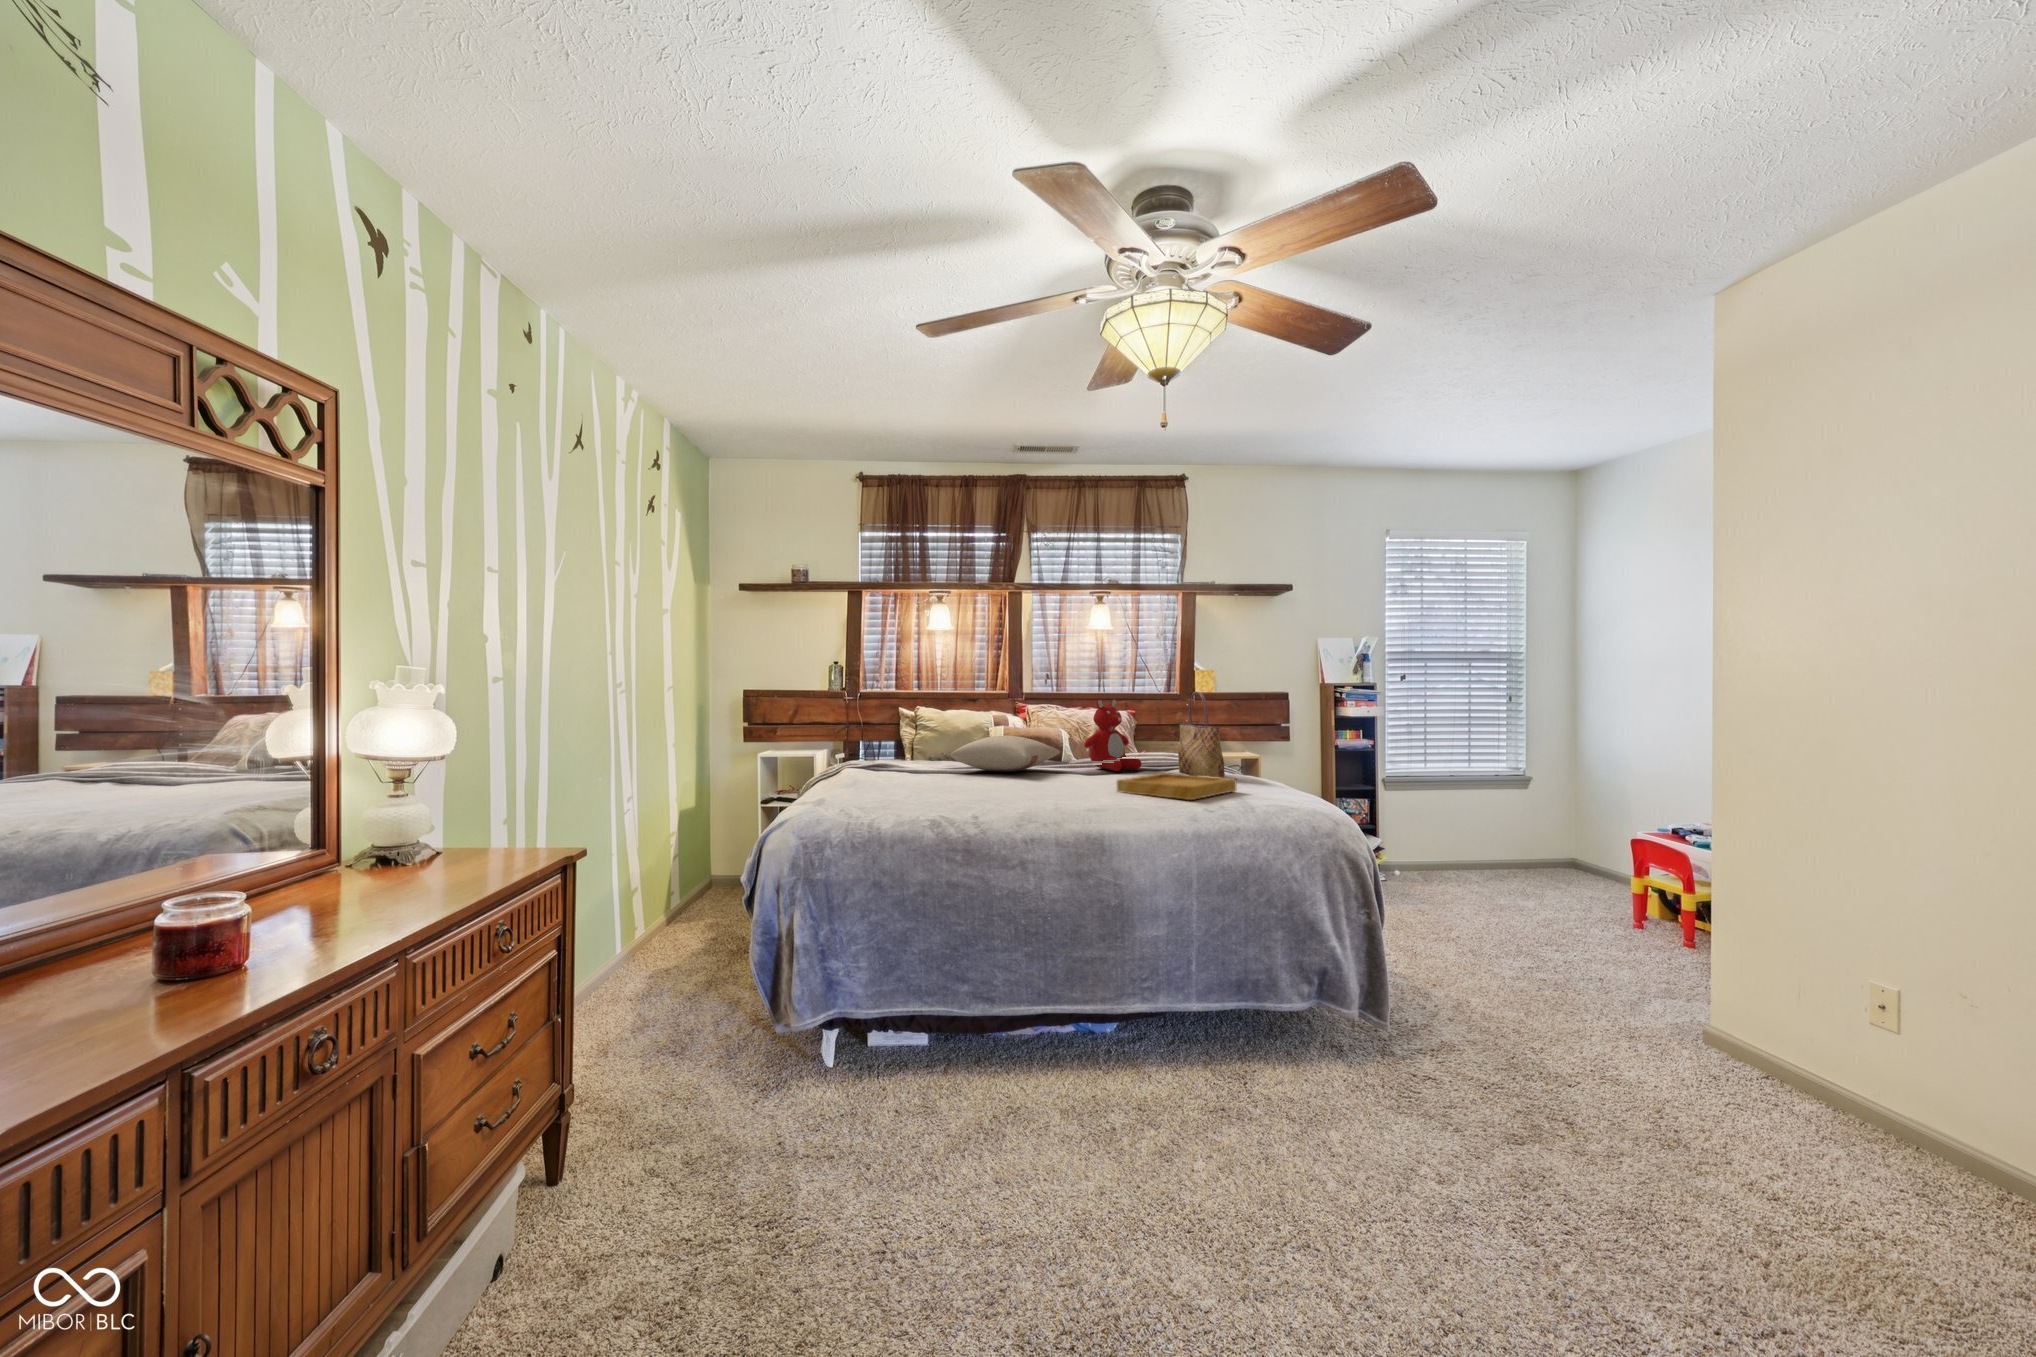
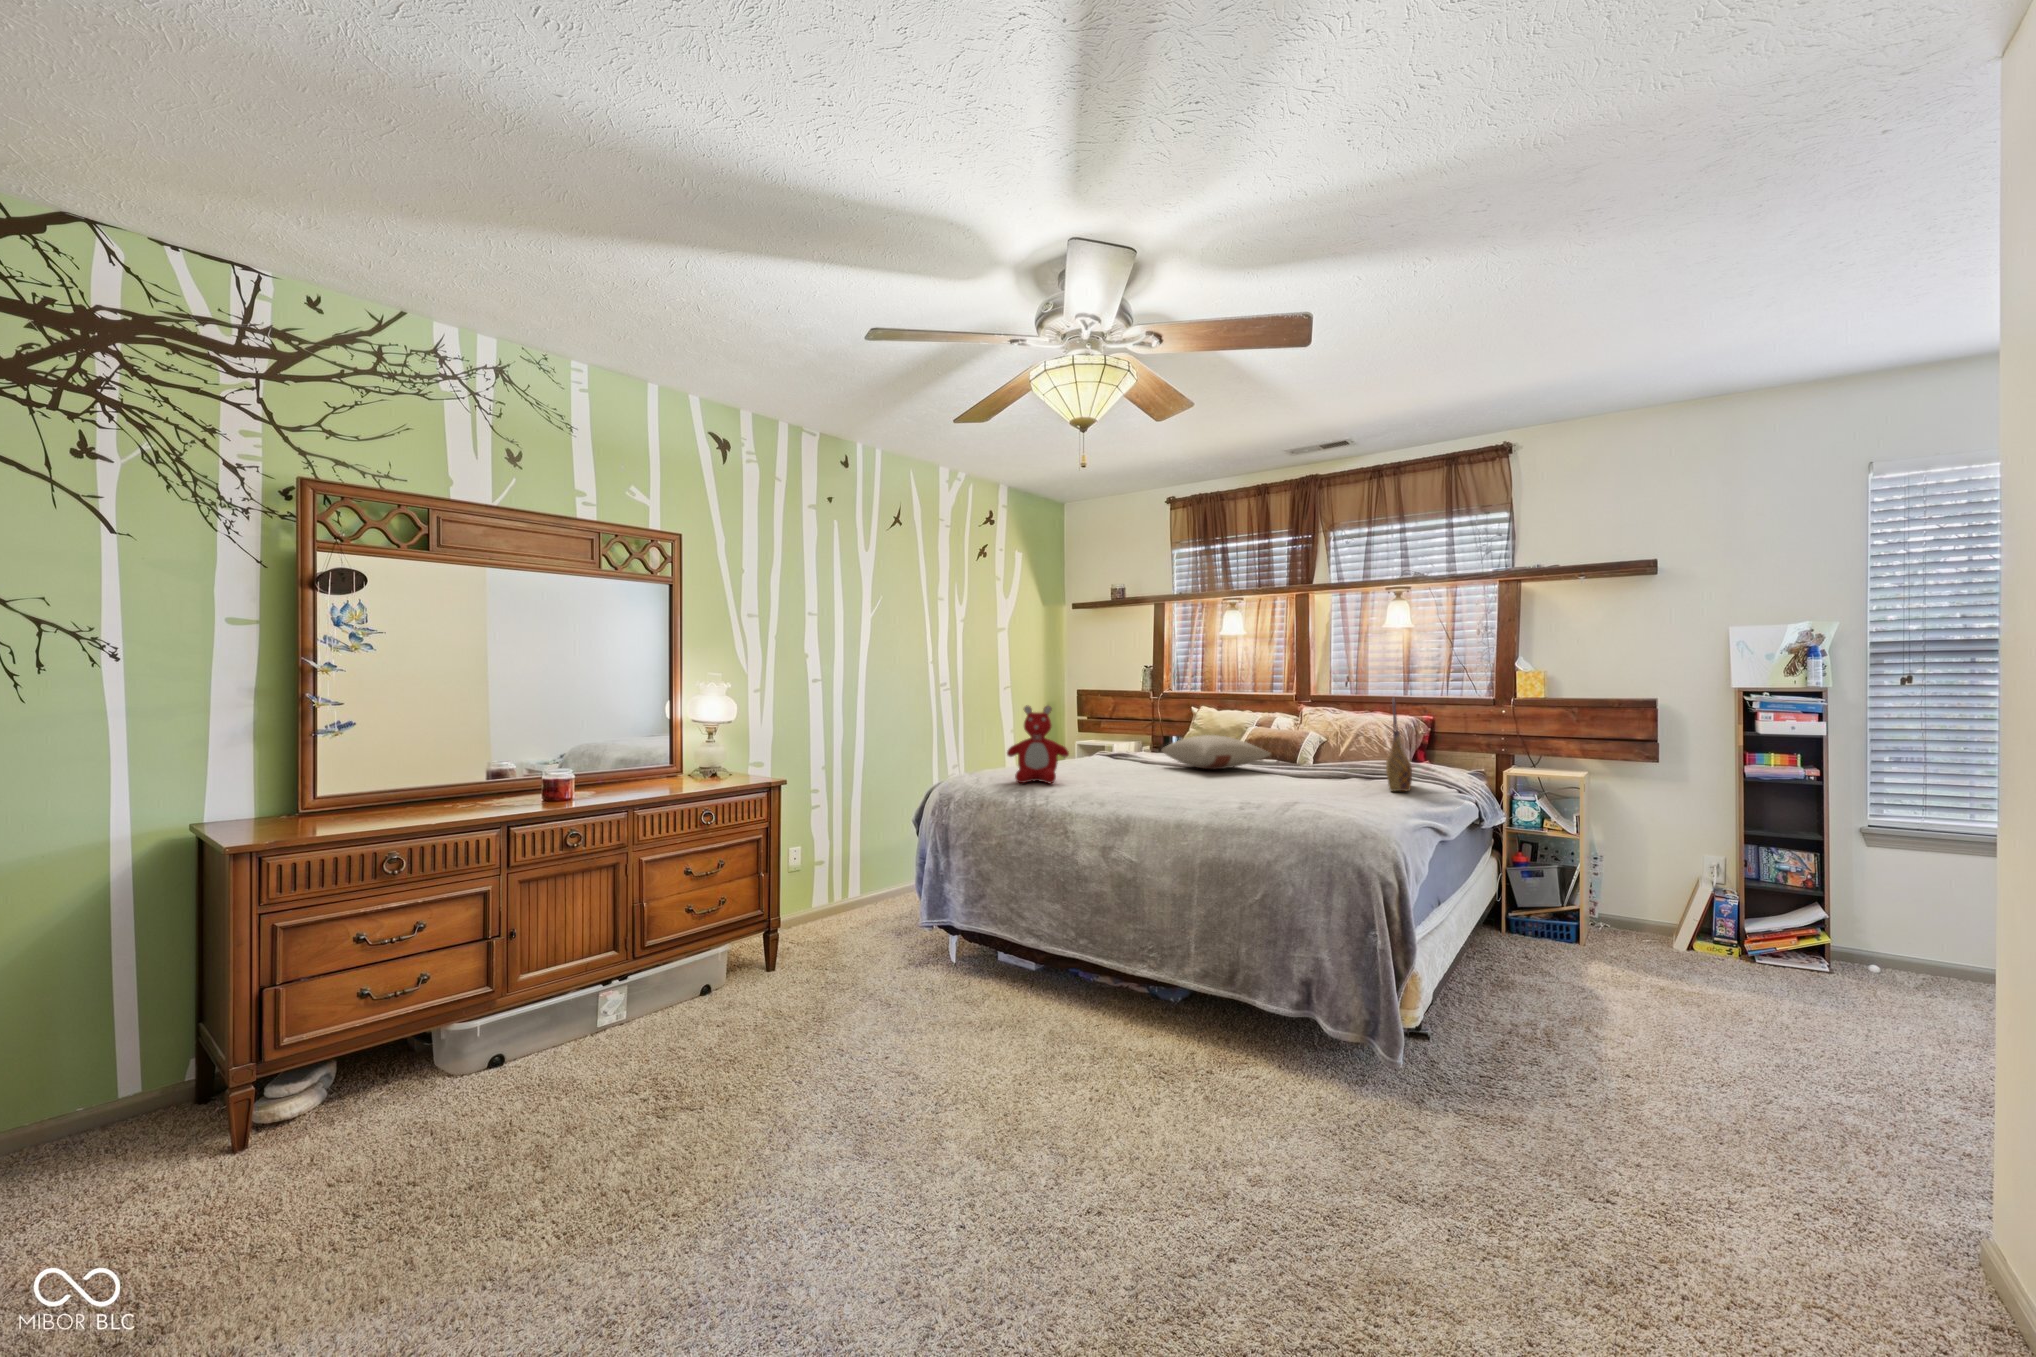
teddy bear: present [1084,699,1142,771] -> present [1007,705,1069,783]
tray: present [1117,773,1237,800] -> none [1239,779,1360,804]

